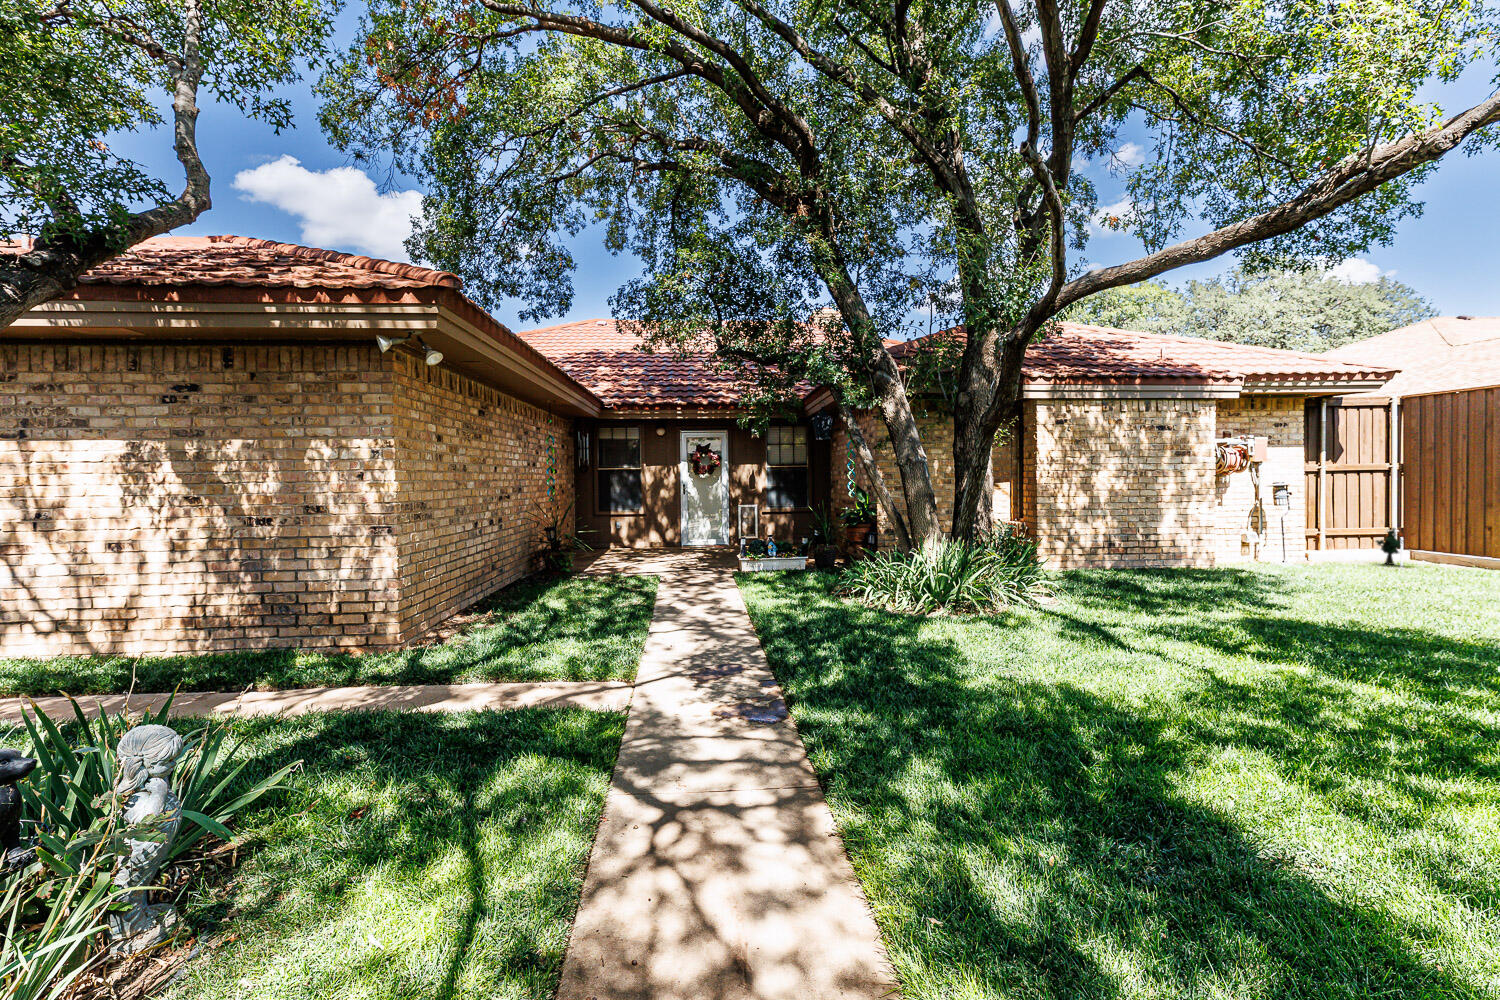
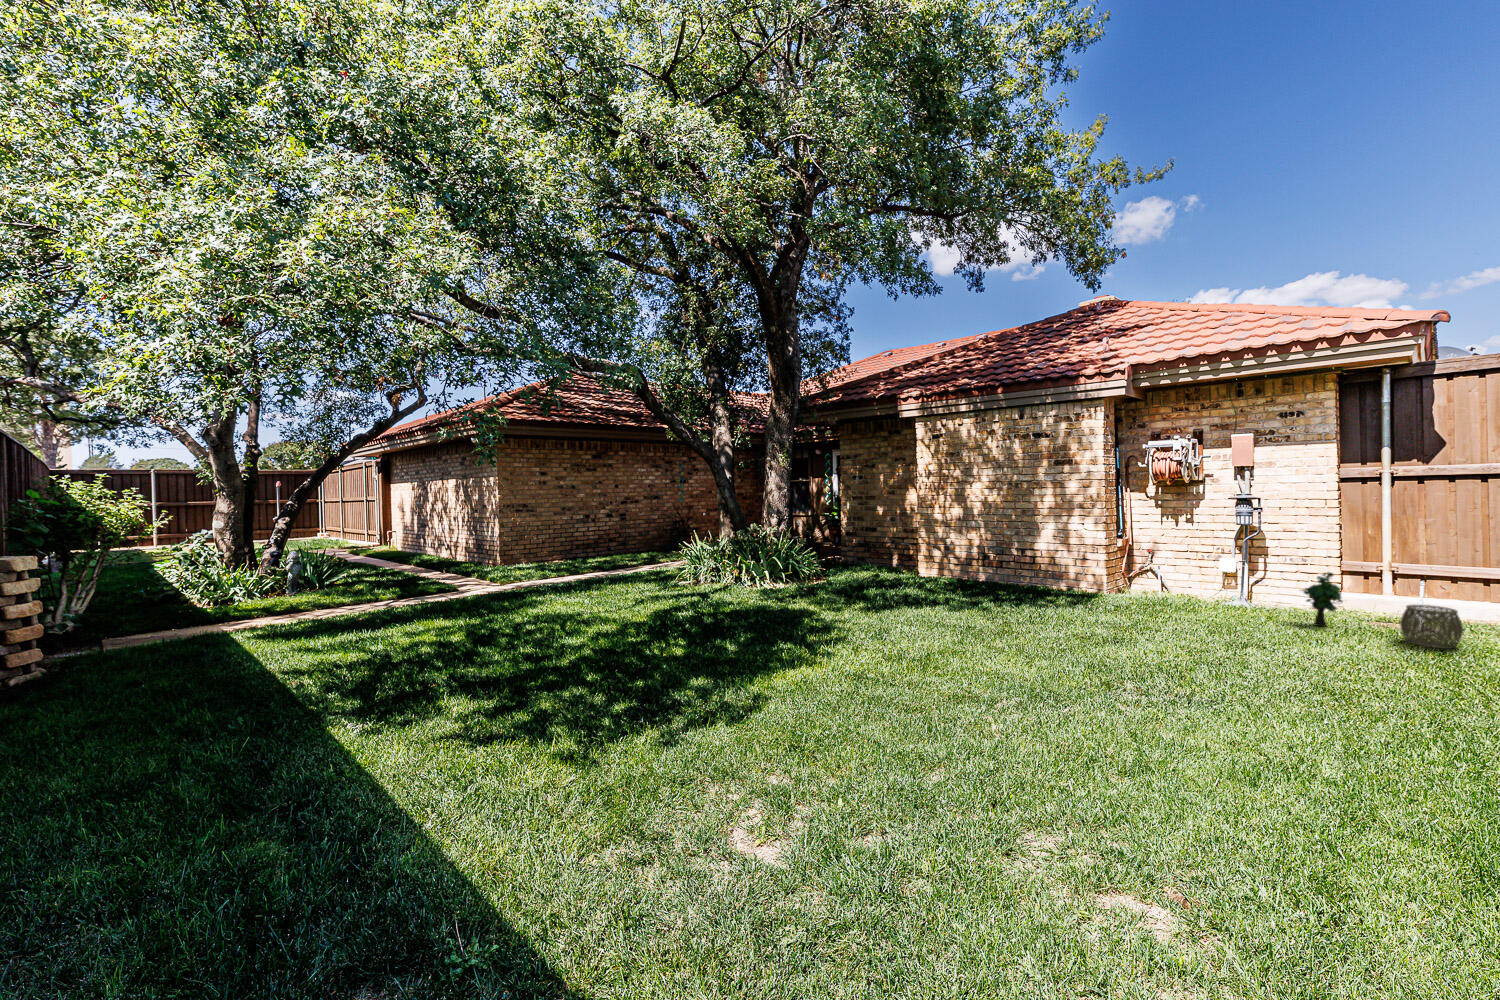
woven basket: none [1437,542,1478,567] -> present [1400,605,1463,649]

